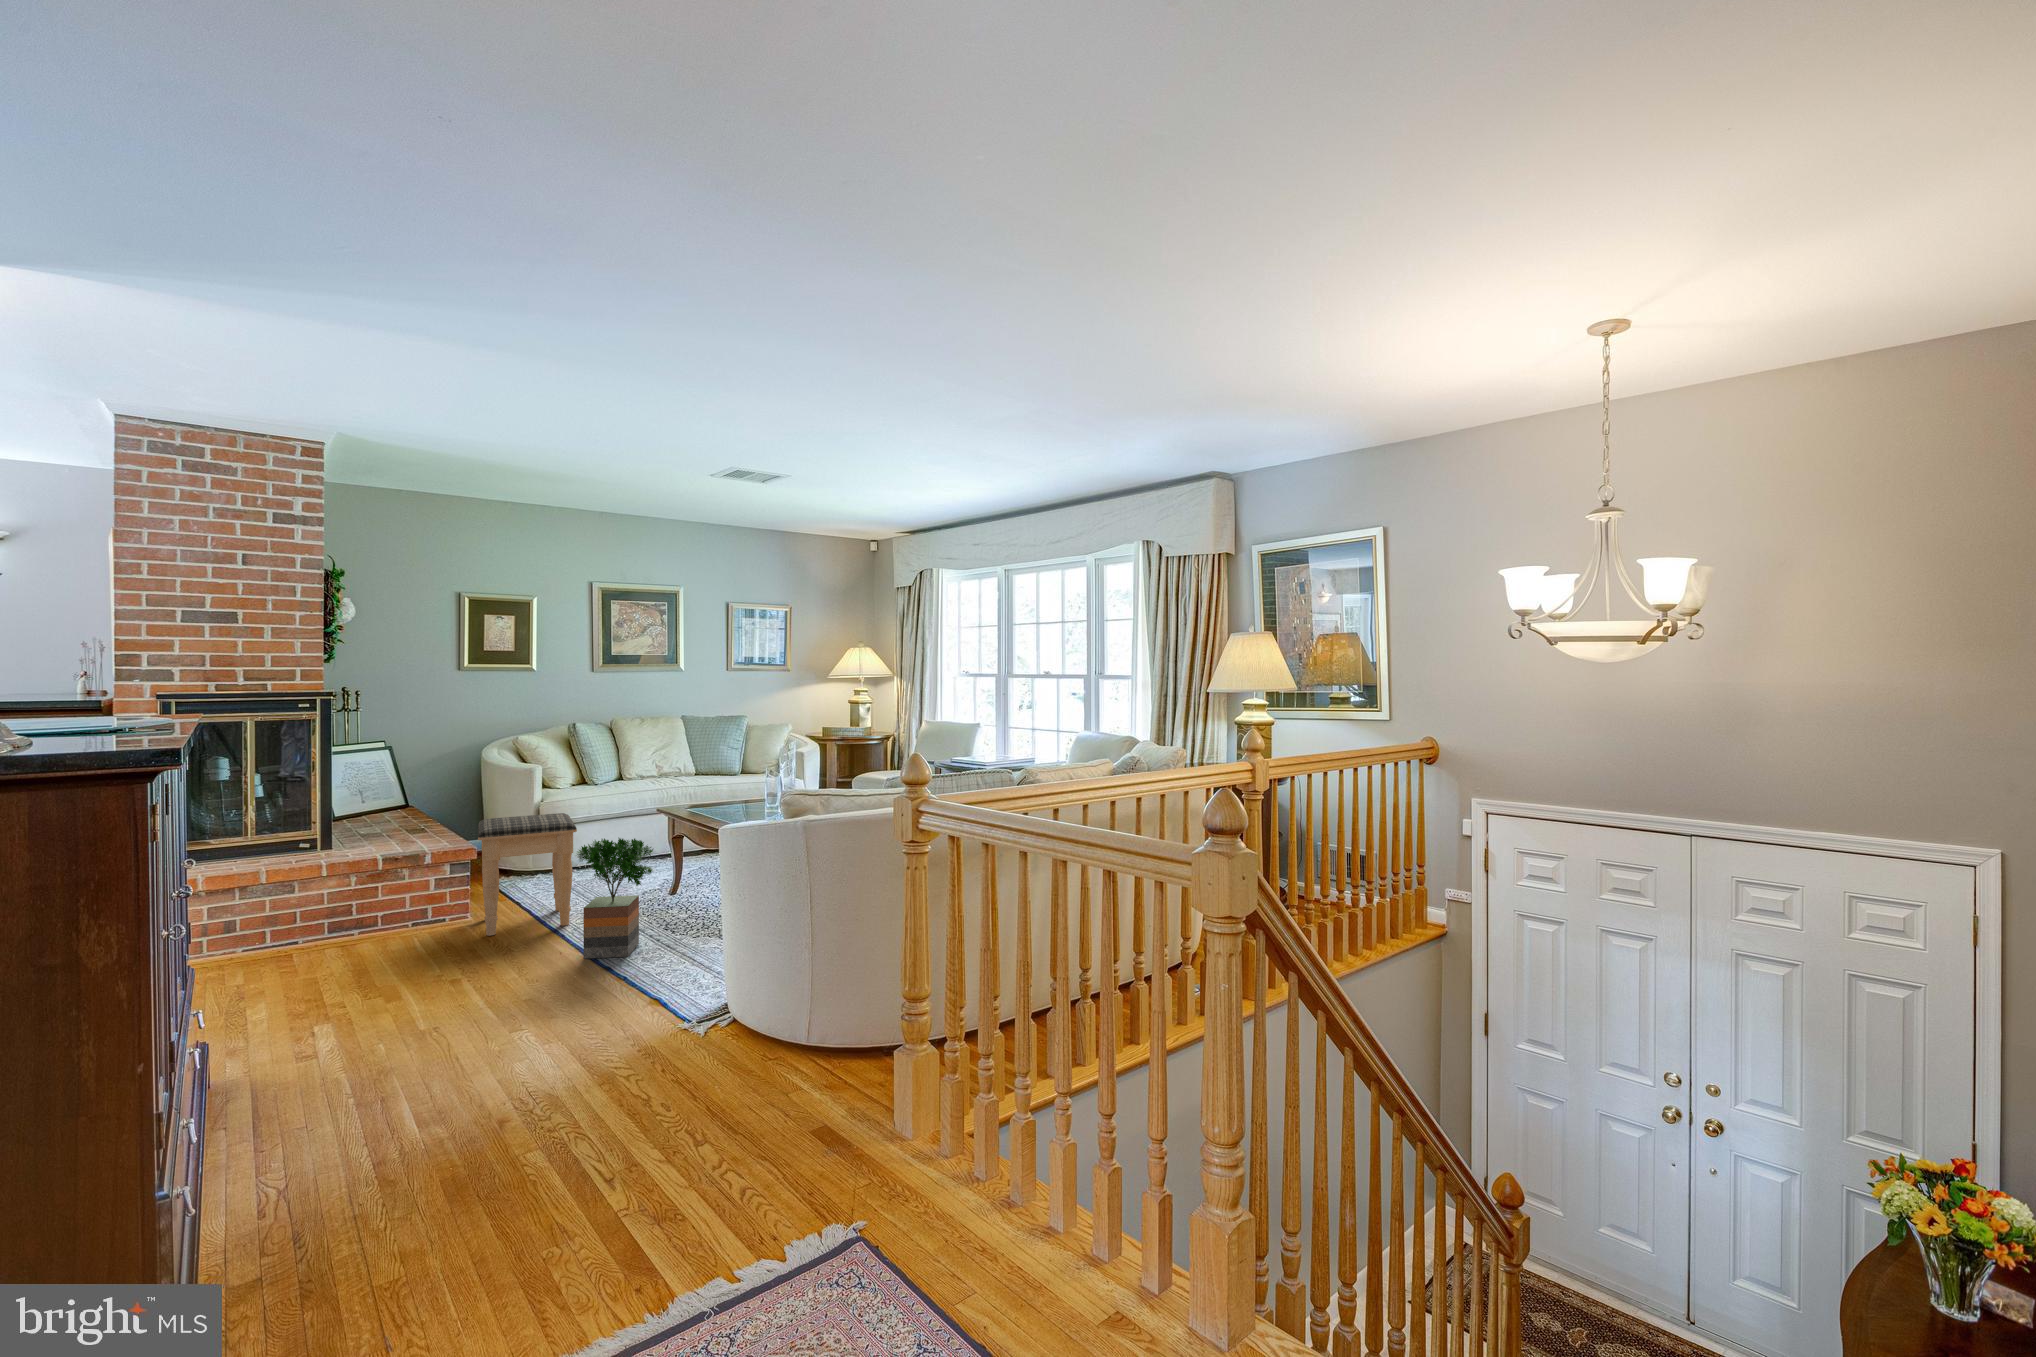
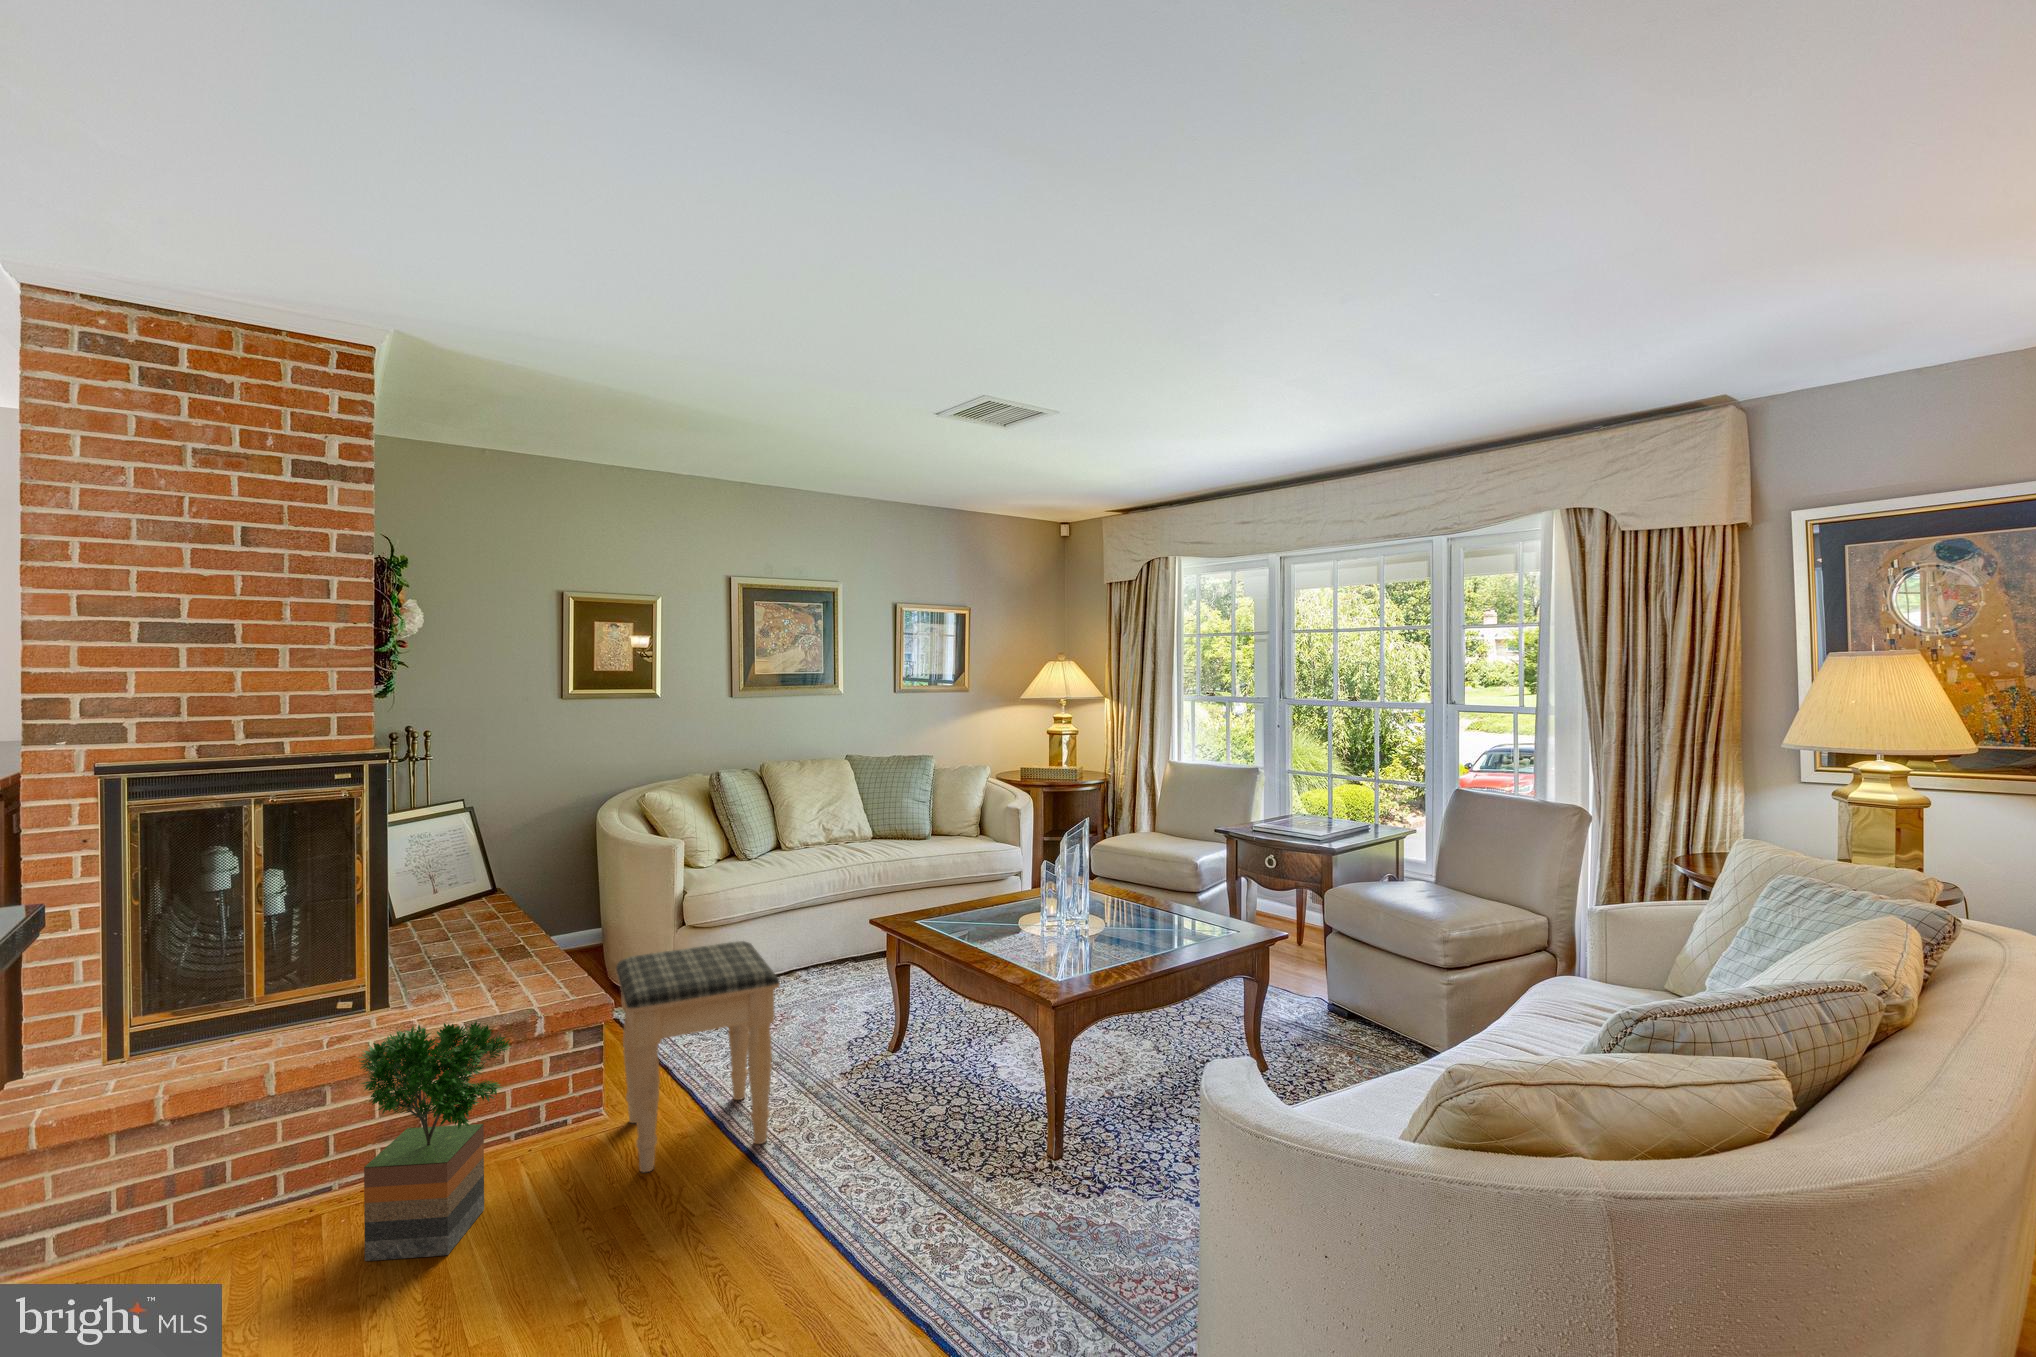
potted tree: present [577,838,653,959] -> present [358,1021,510,1261]

